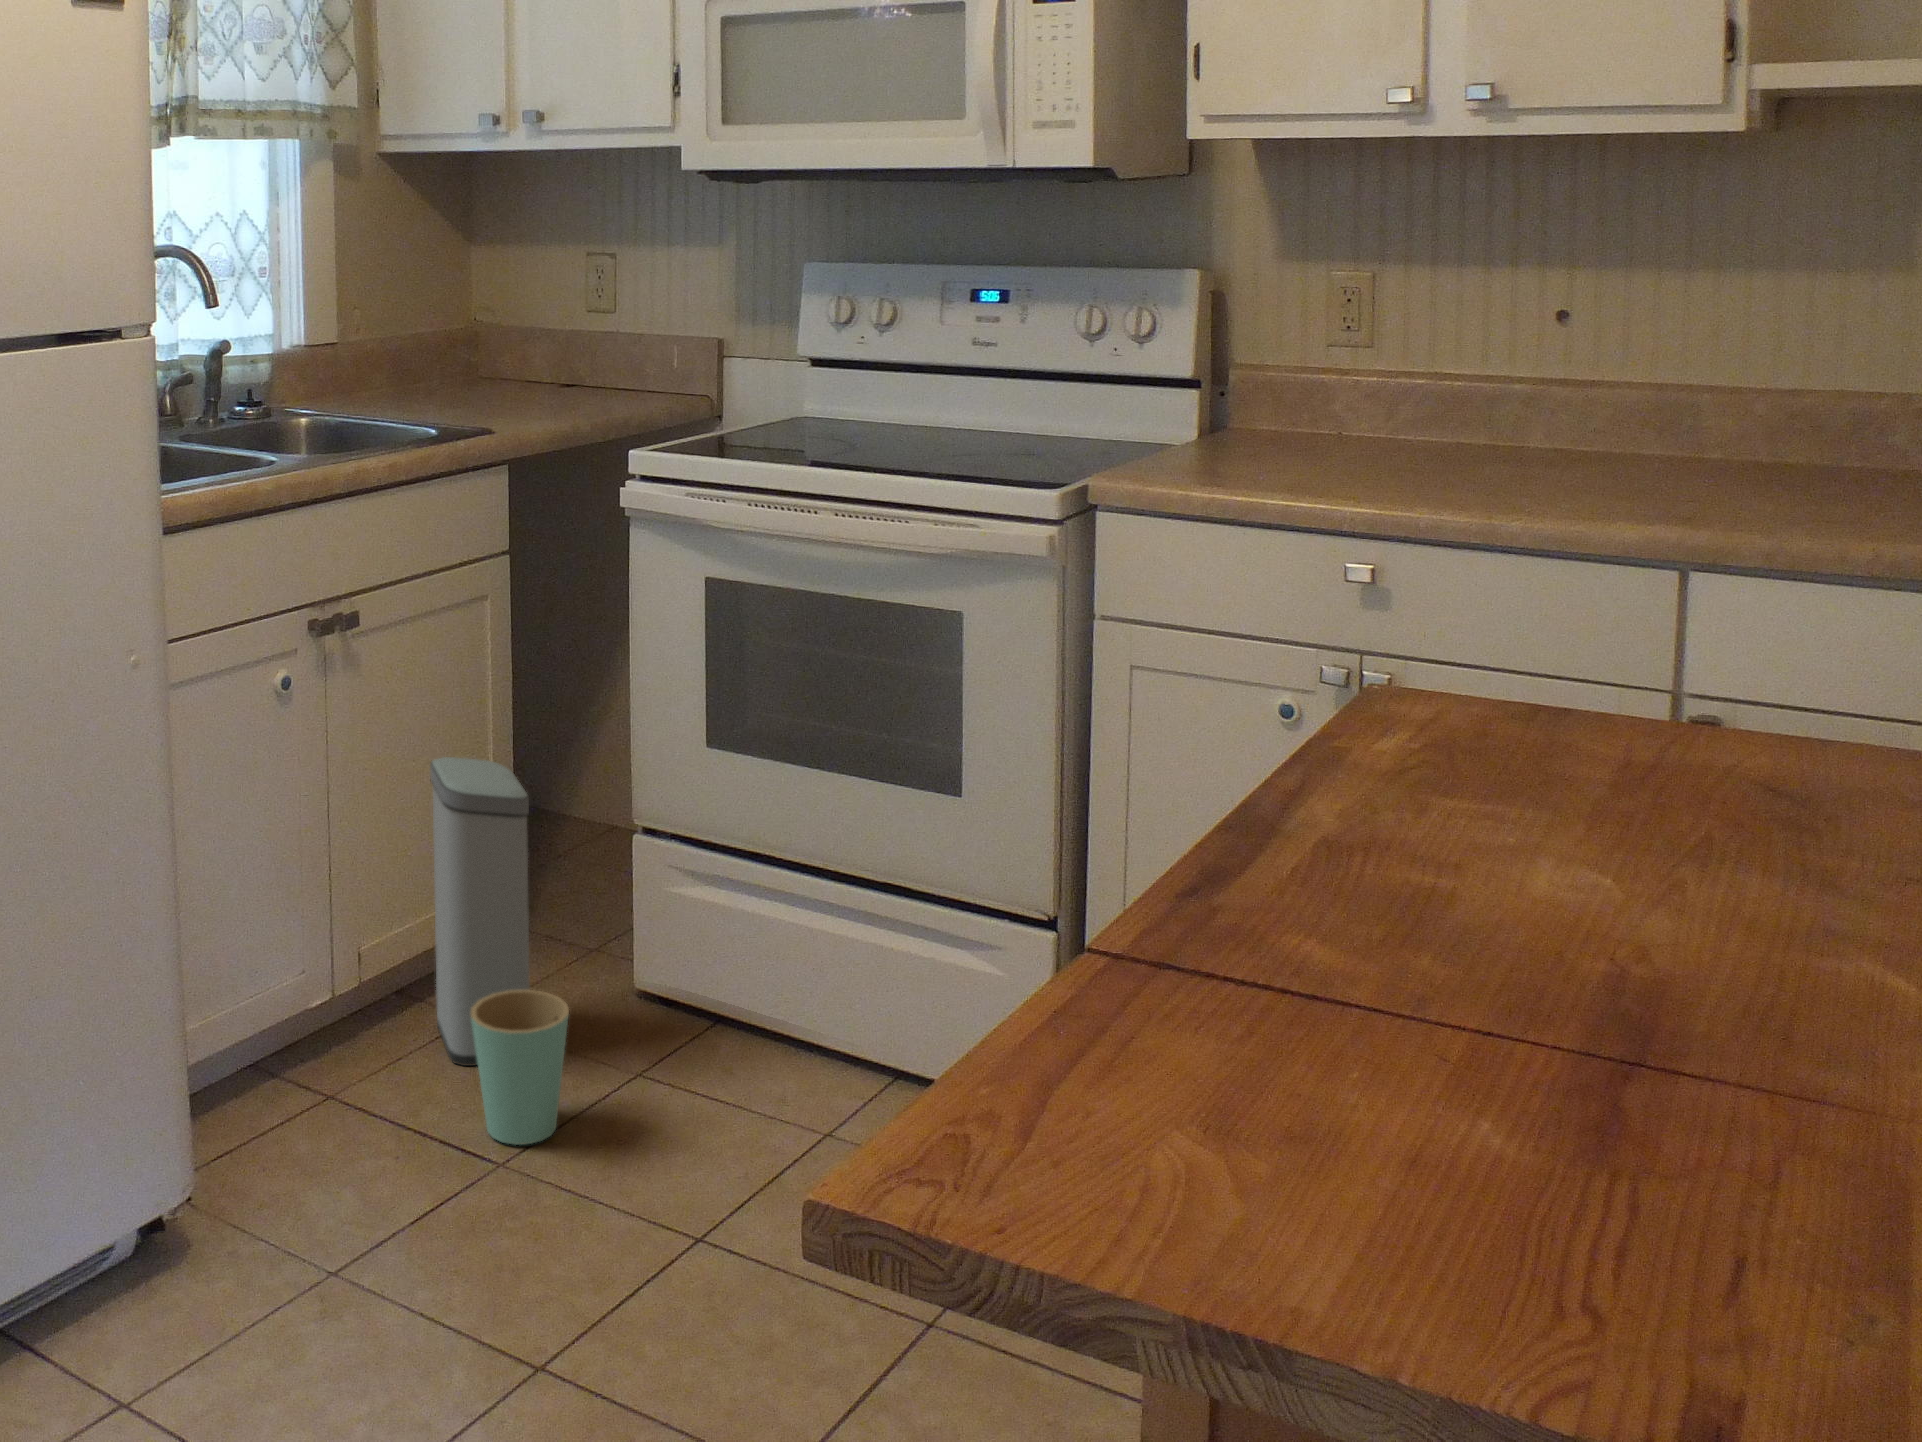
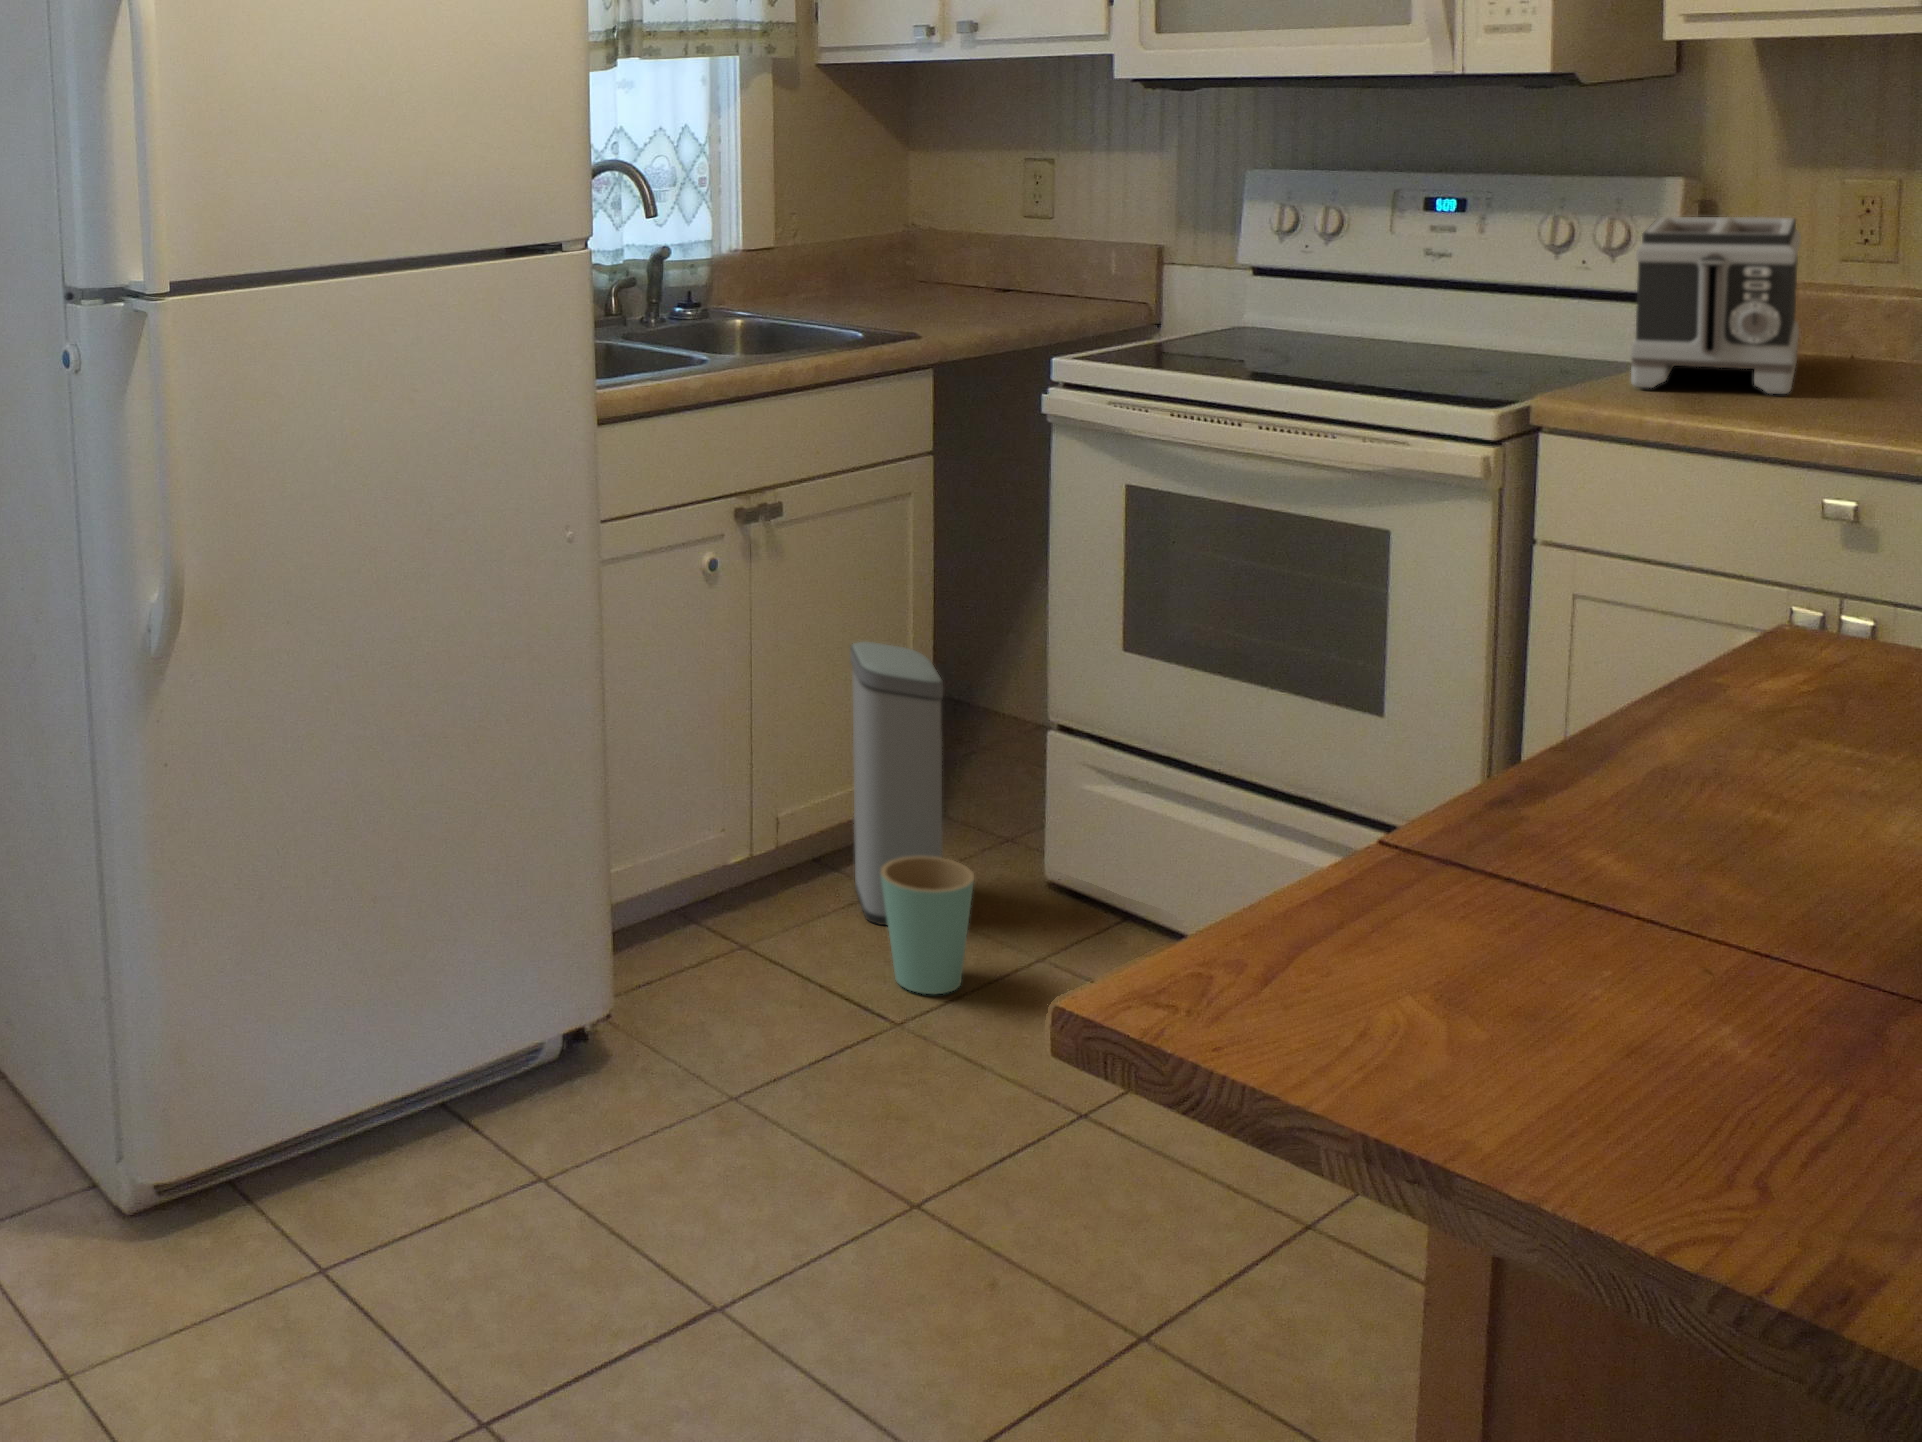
toaster: none [1170,306,1309,471] -> present [1631,217,1801,394]

